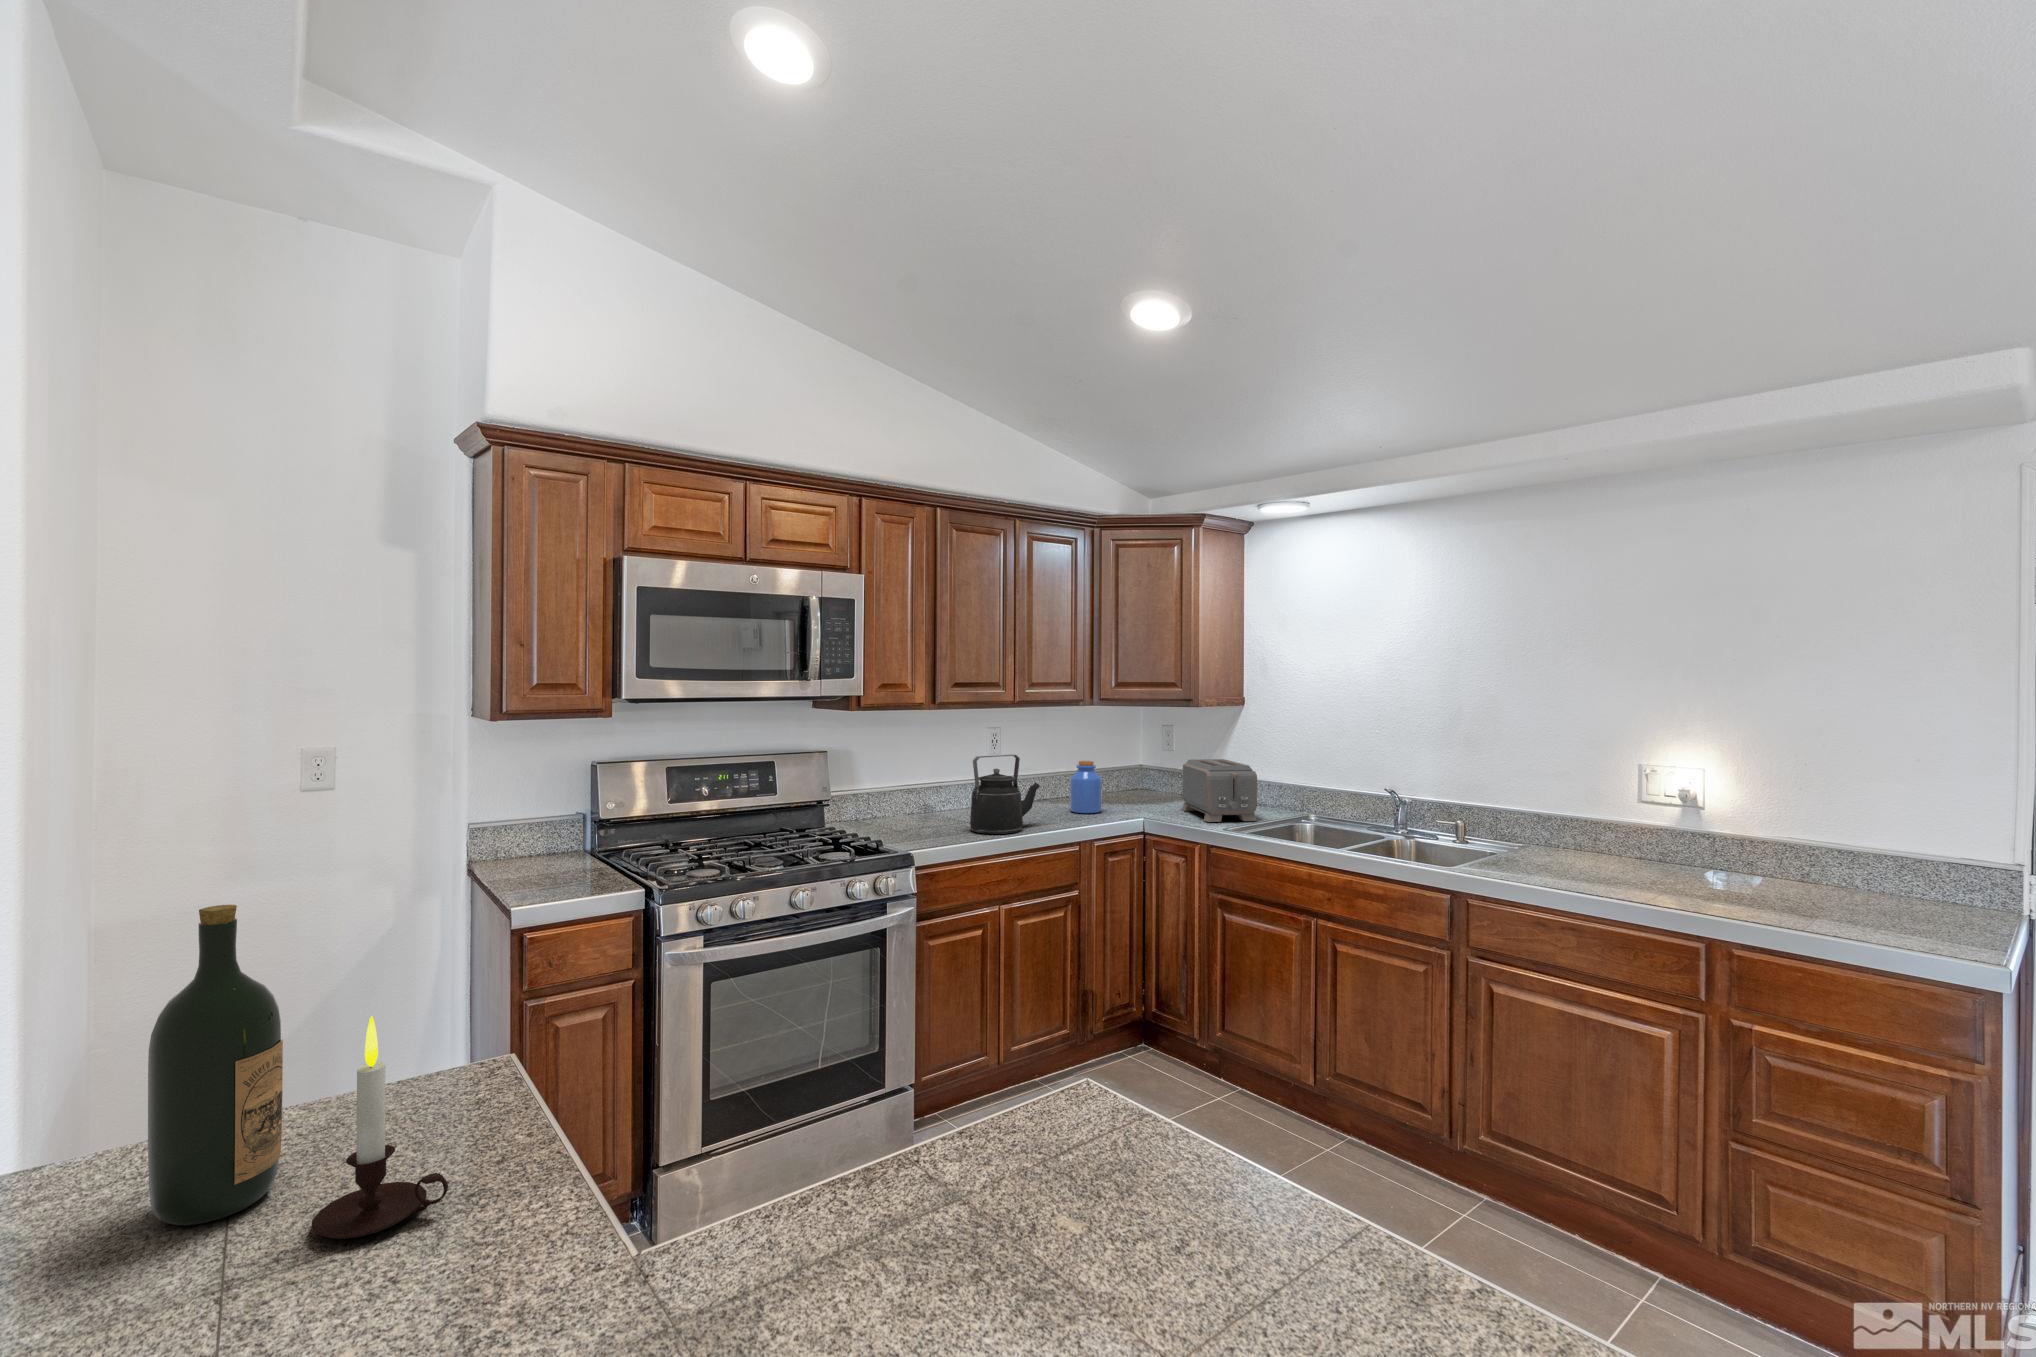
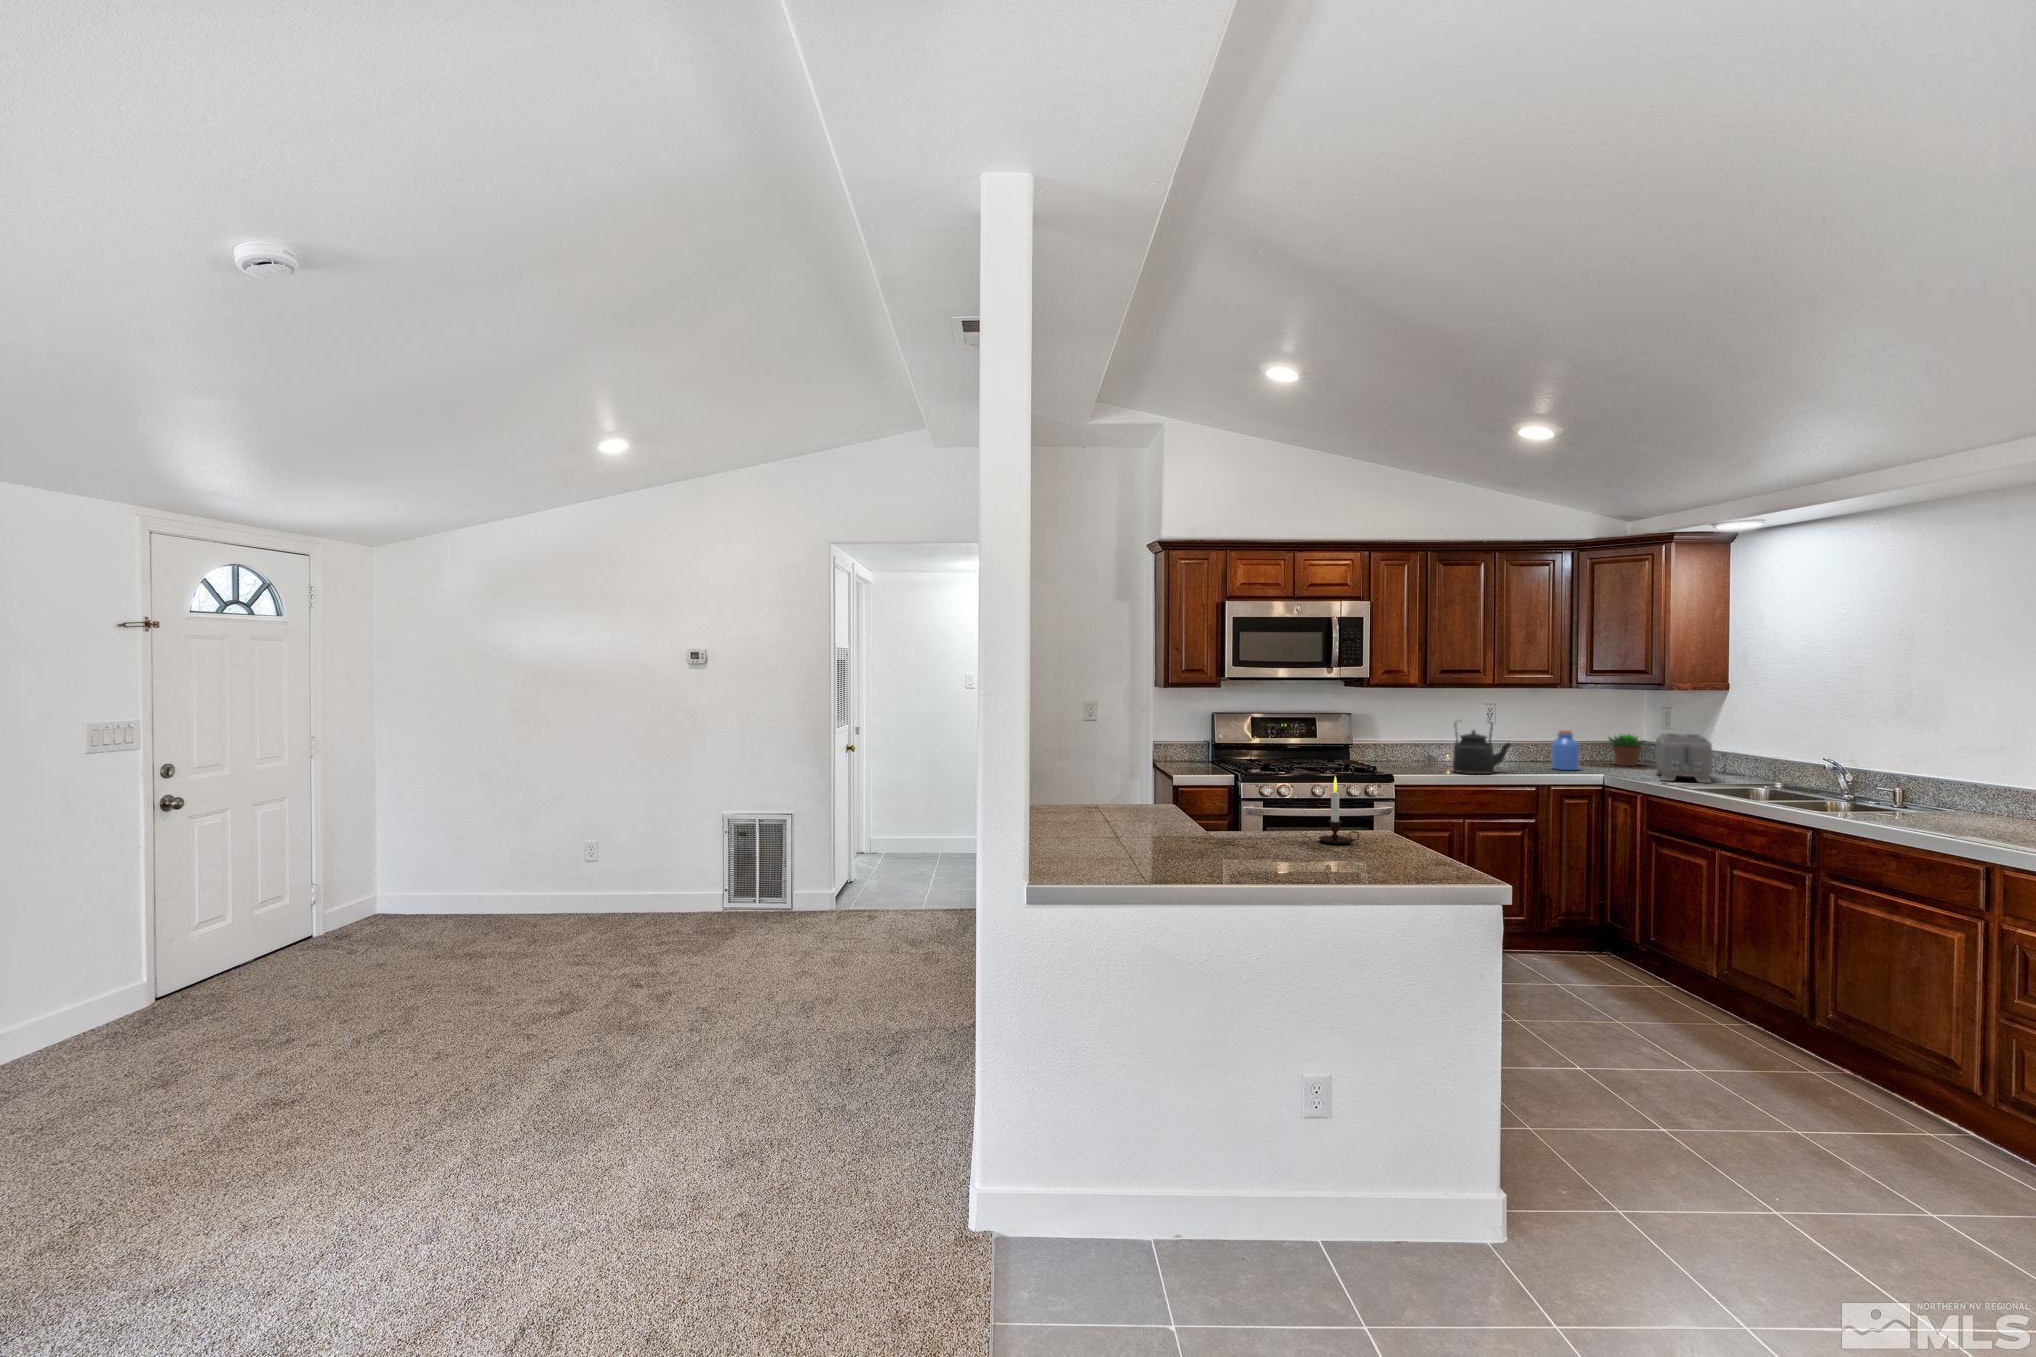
succulent plant: none [1111,757,1151,799] -> present [1608,734,1643,766]
wine bottle: present [148,905,283,1225] -> none [1083,727,1111,811]
candle: present [311,1016,448,1239] -> present [1319,776,1359,844]

